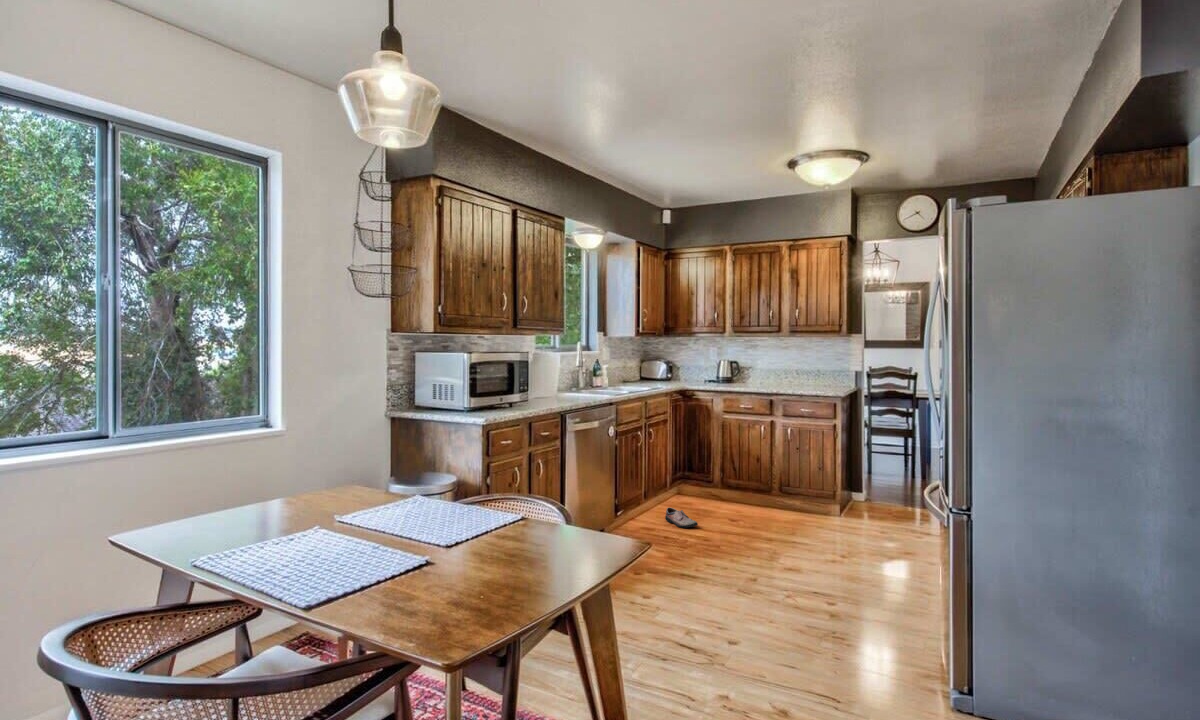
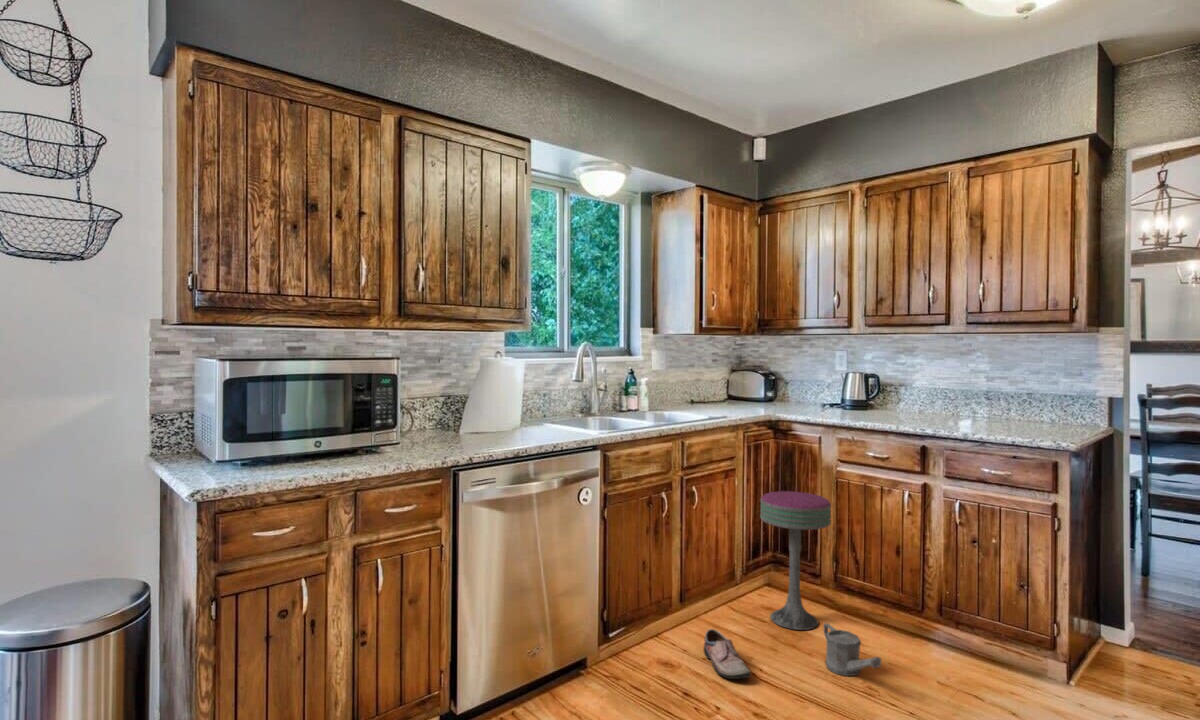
bar stool: none [685,431,725,508] -> present [760,491,831,630]
watering can: none [726,499,761,521] -> present [824,623,881,676]

